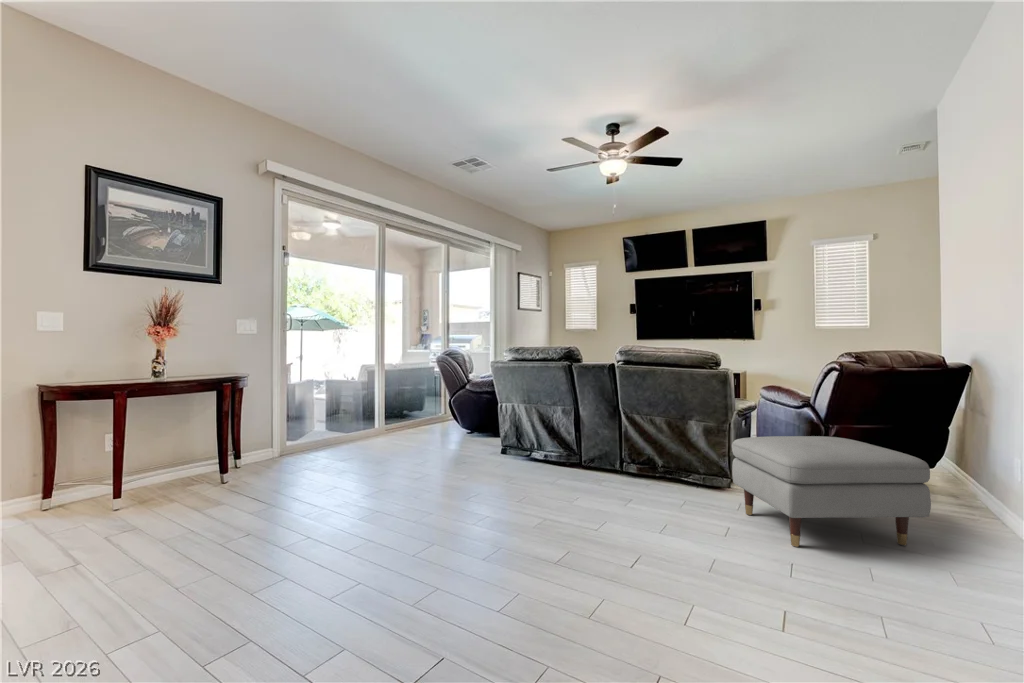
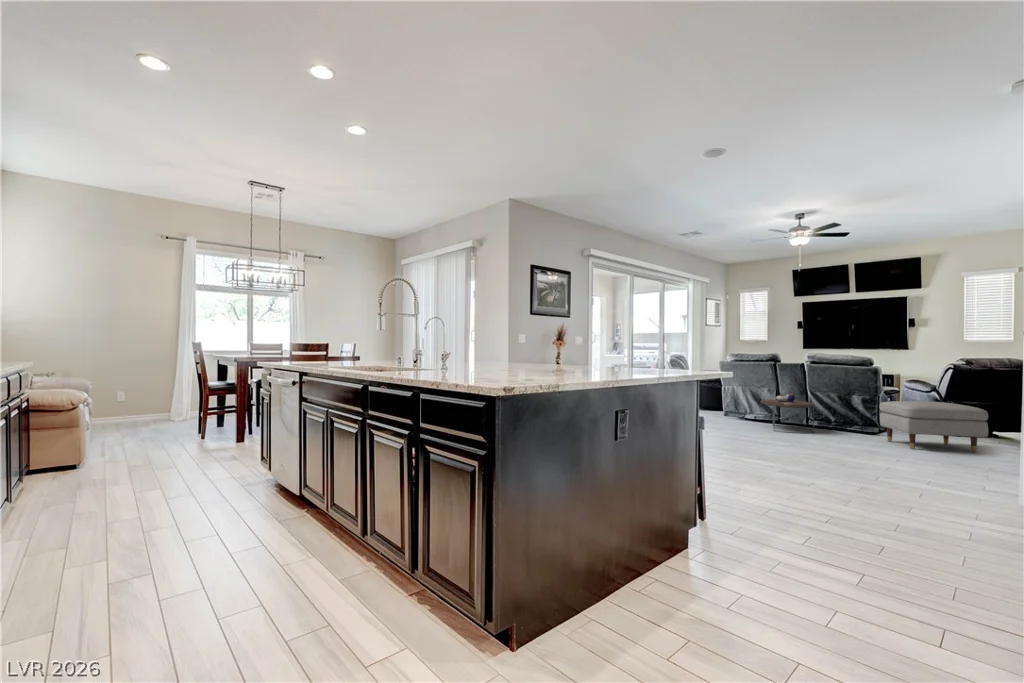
side table: none [543,418,627,498] -> present [761,392,814,433]

